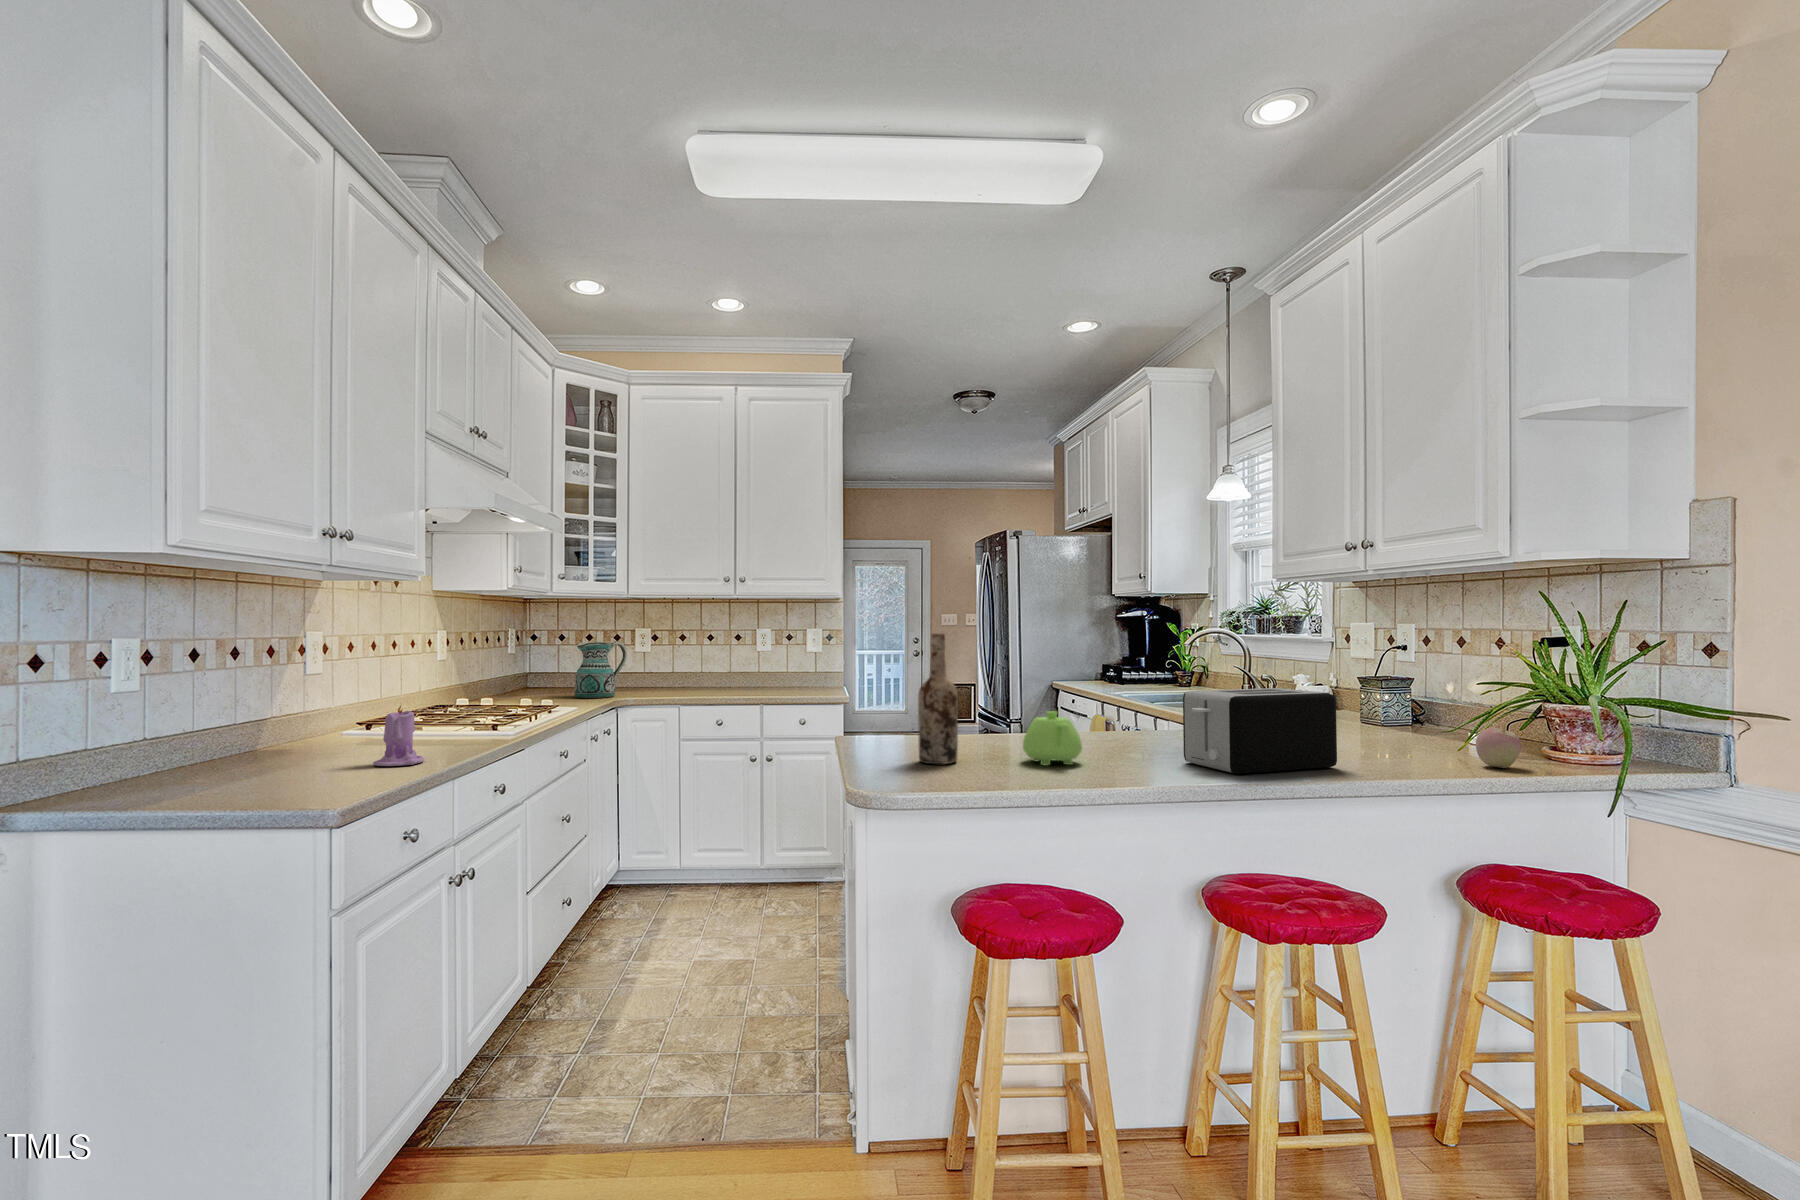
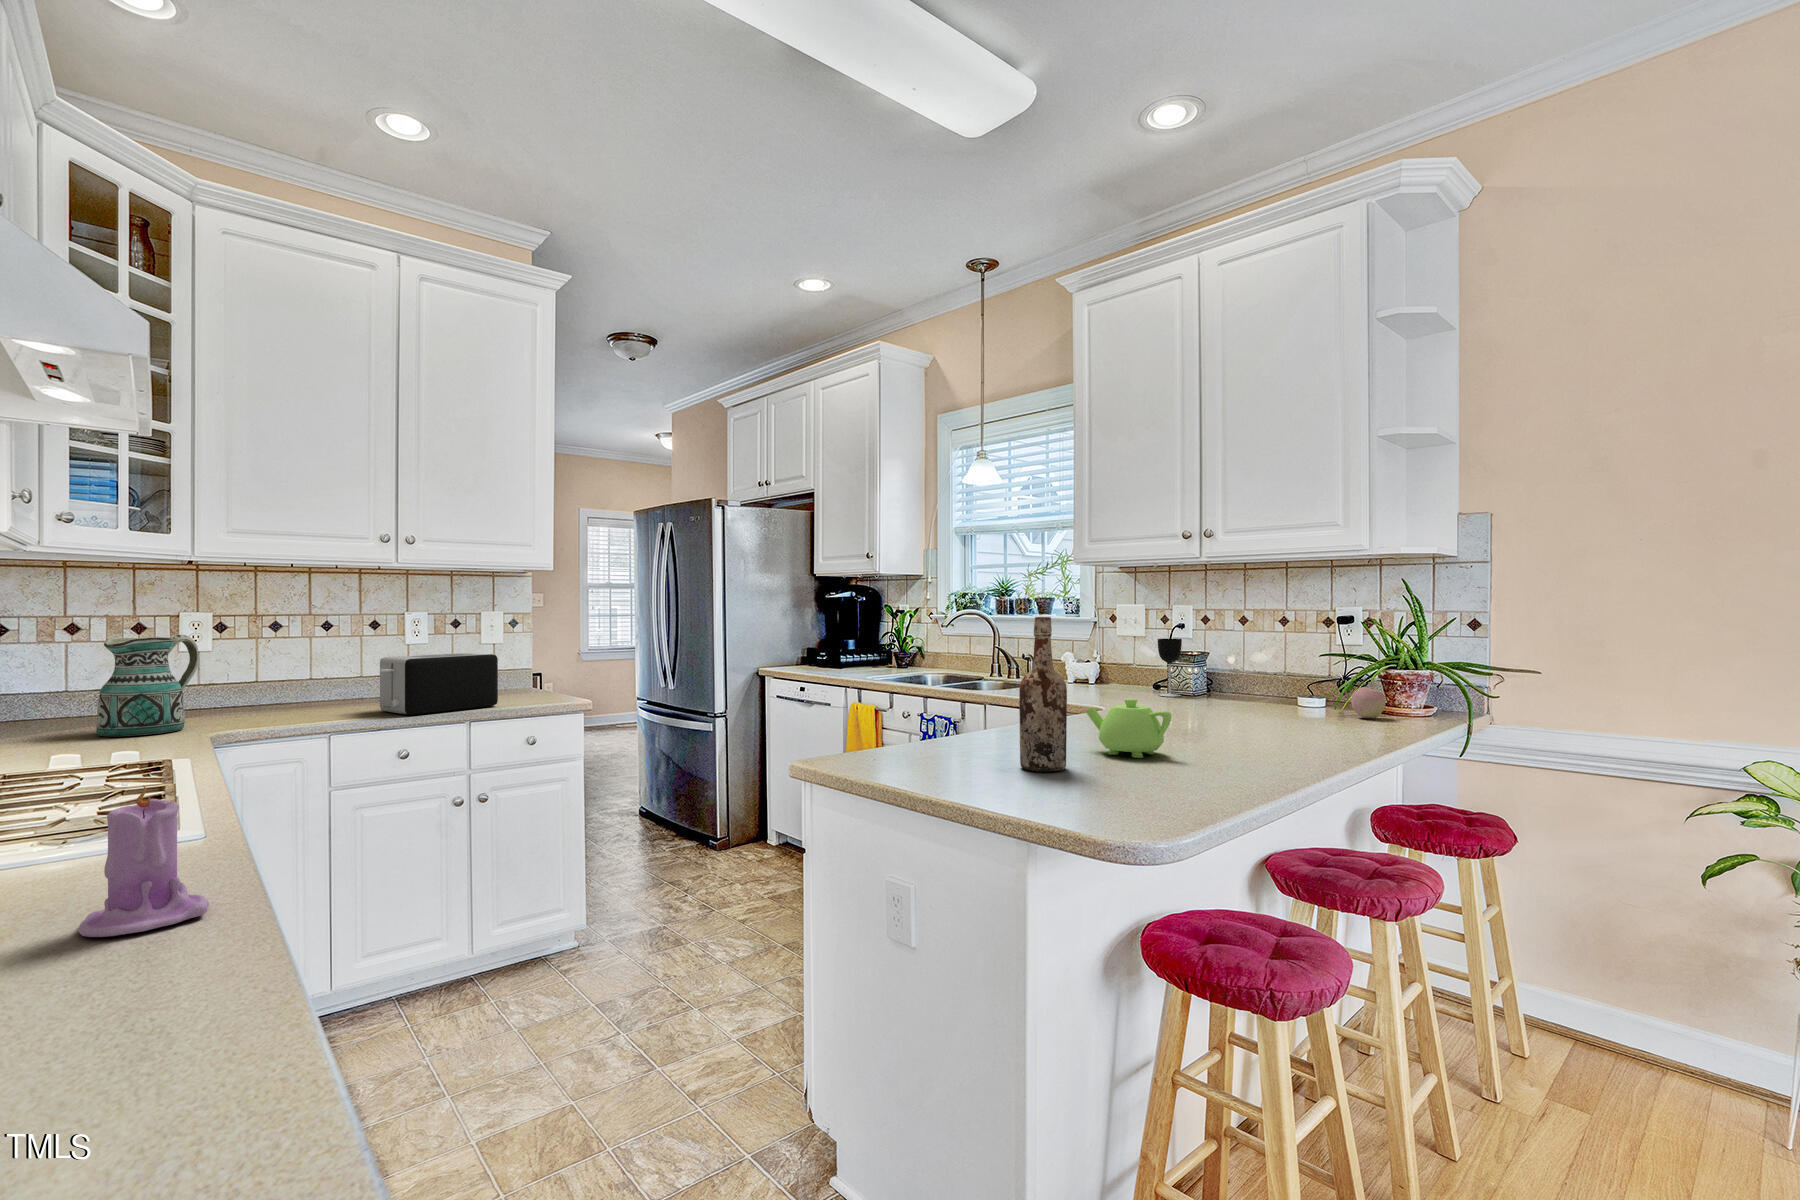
wine glass: none [1340,663,1371,730] -> present [1158,639,1182,697]
toaster: present [1183,688,1337,774] -> present [380,653,498,715]

